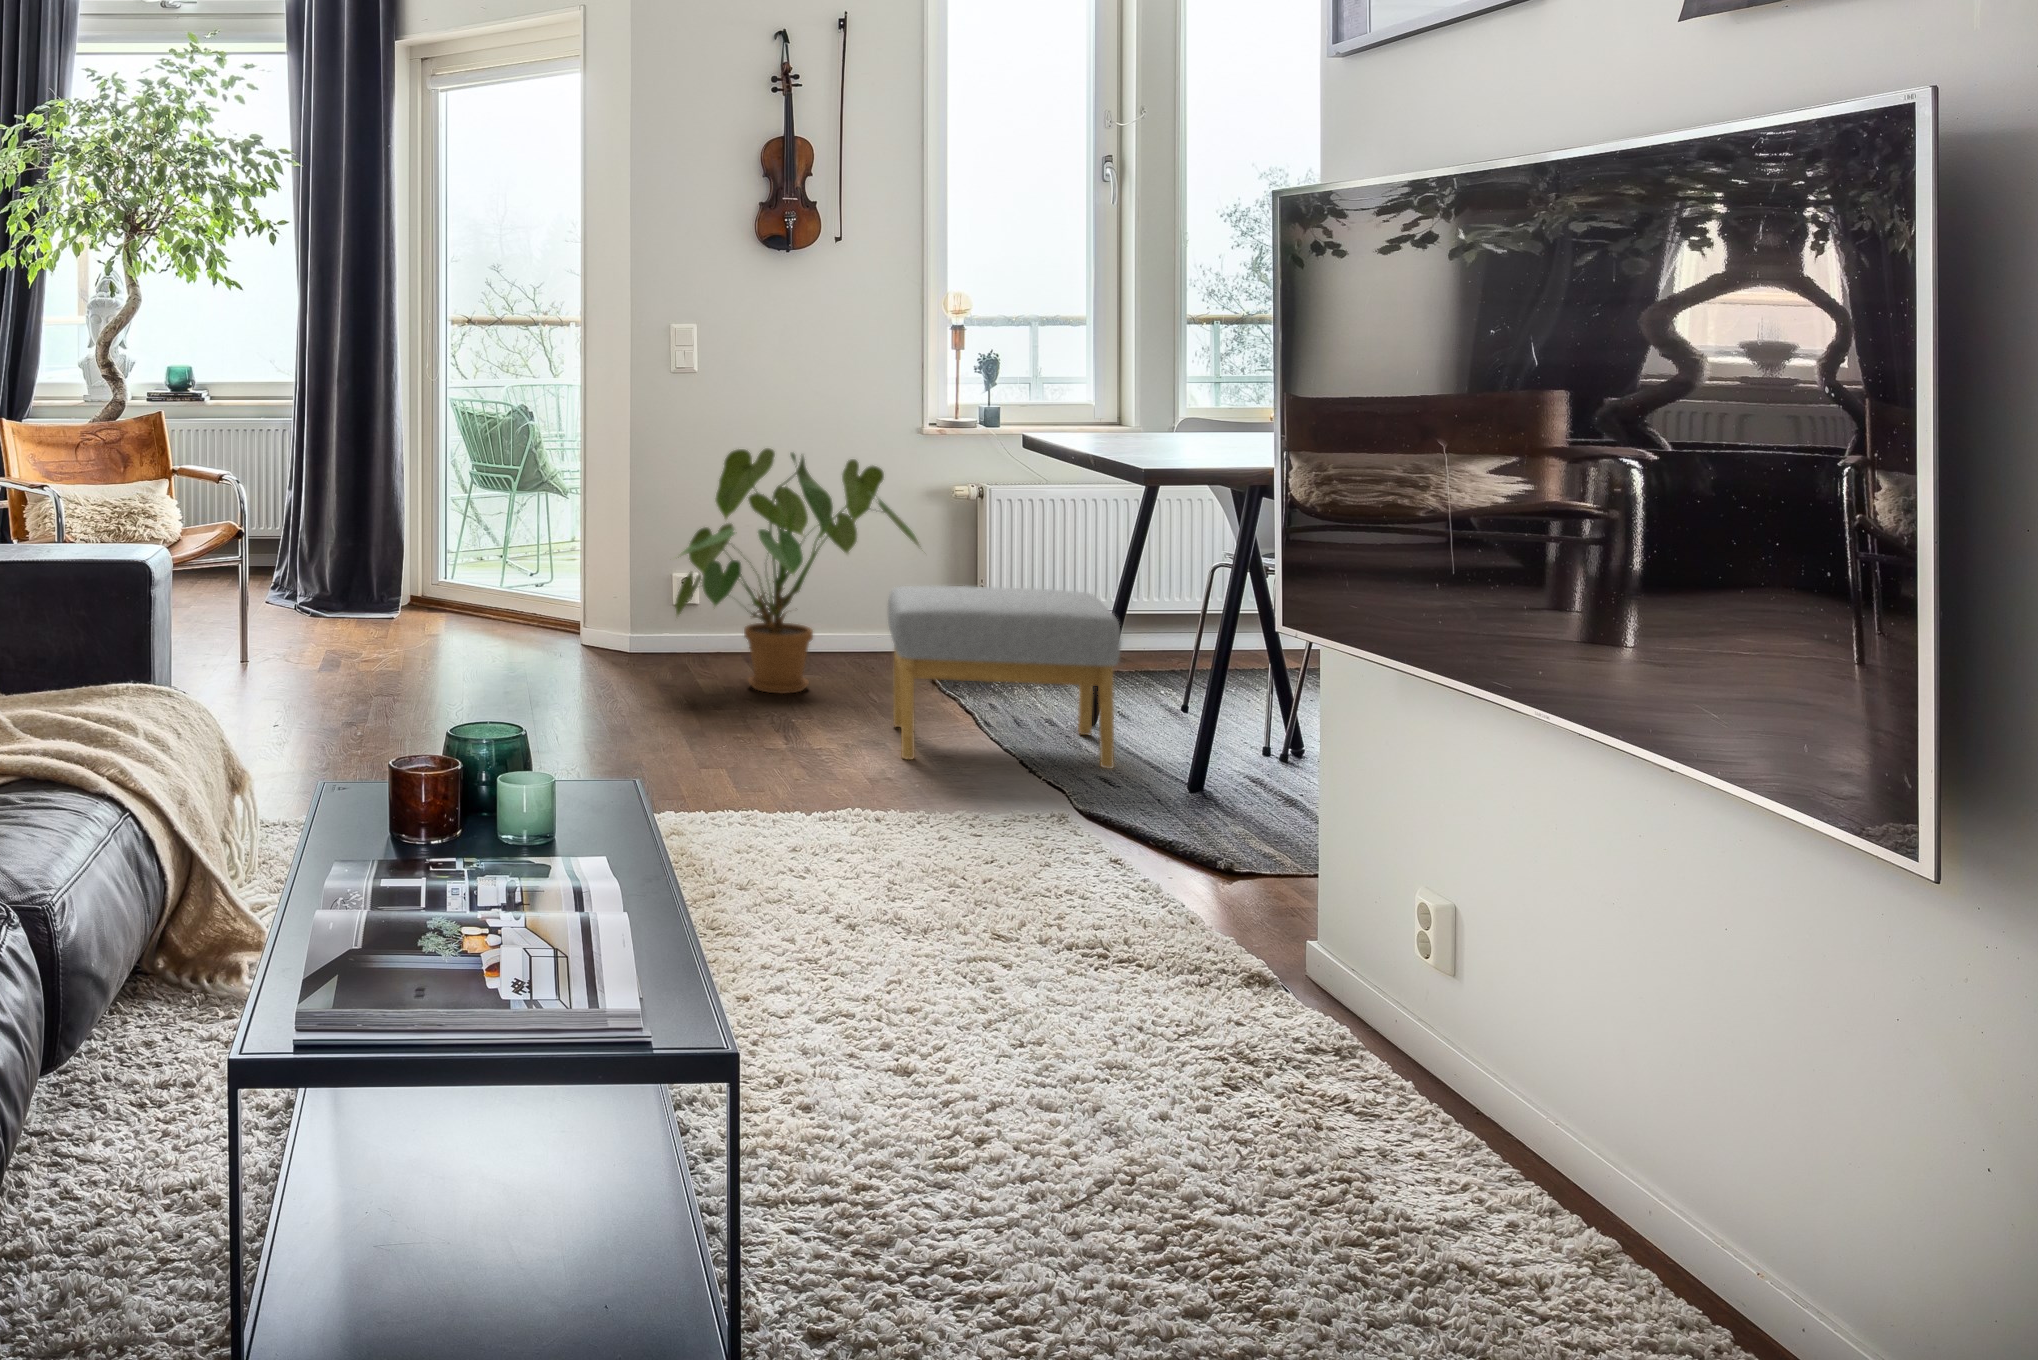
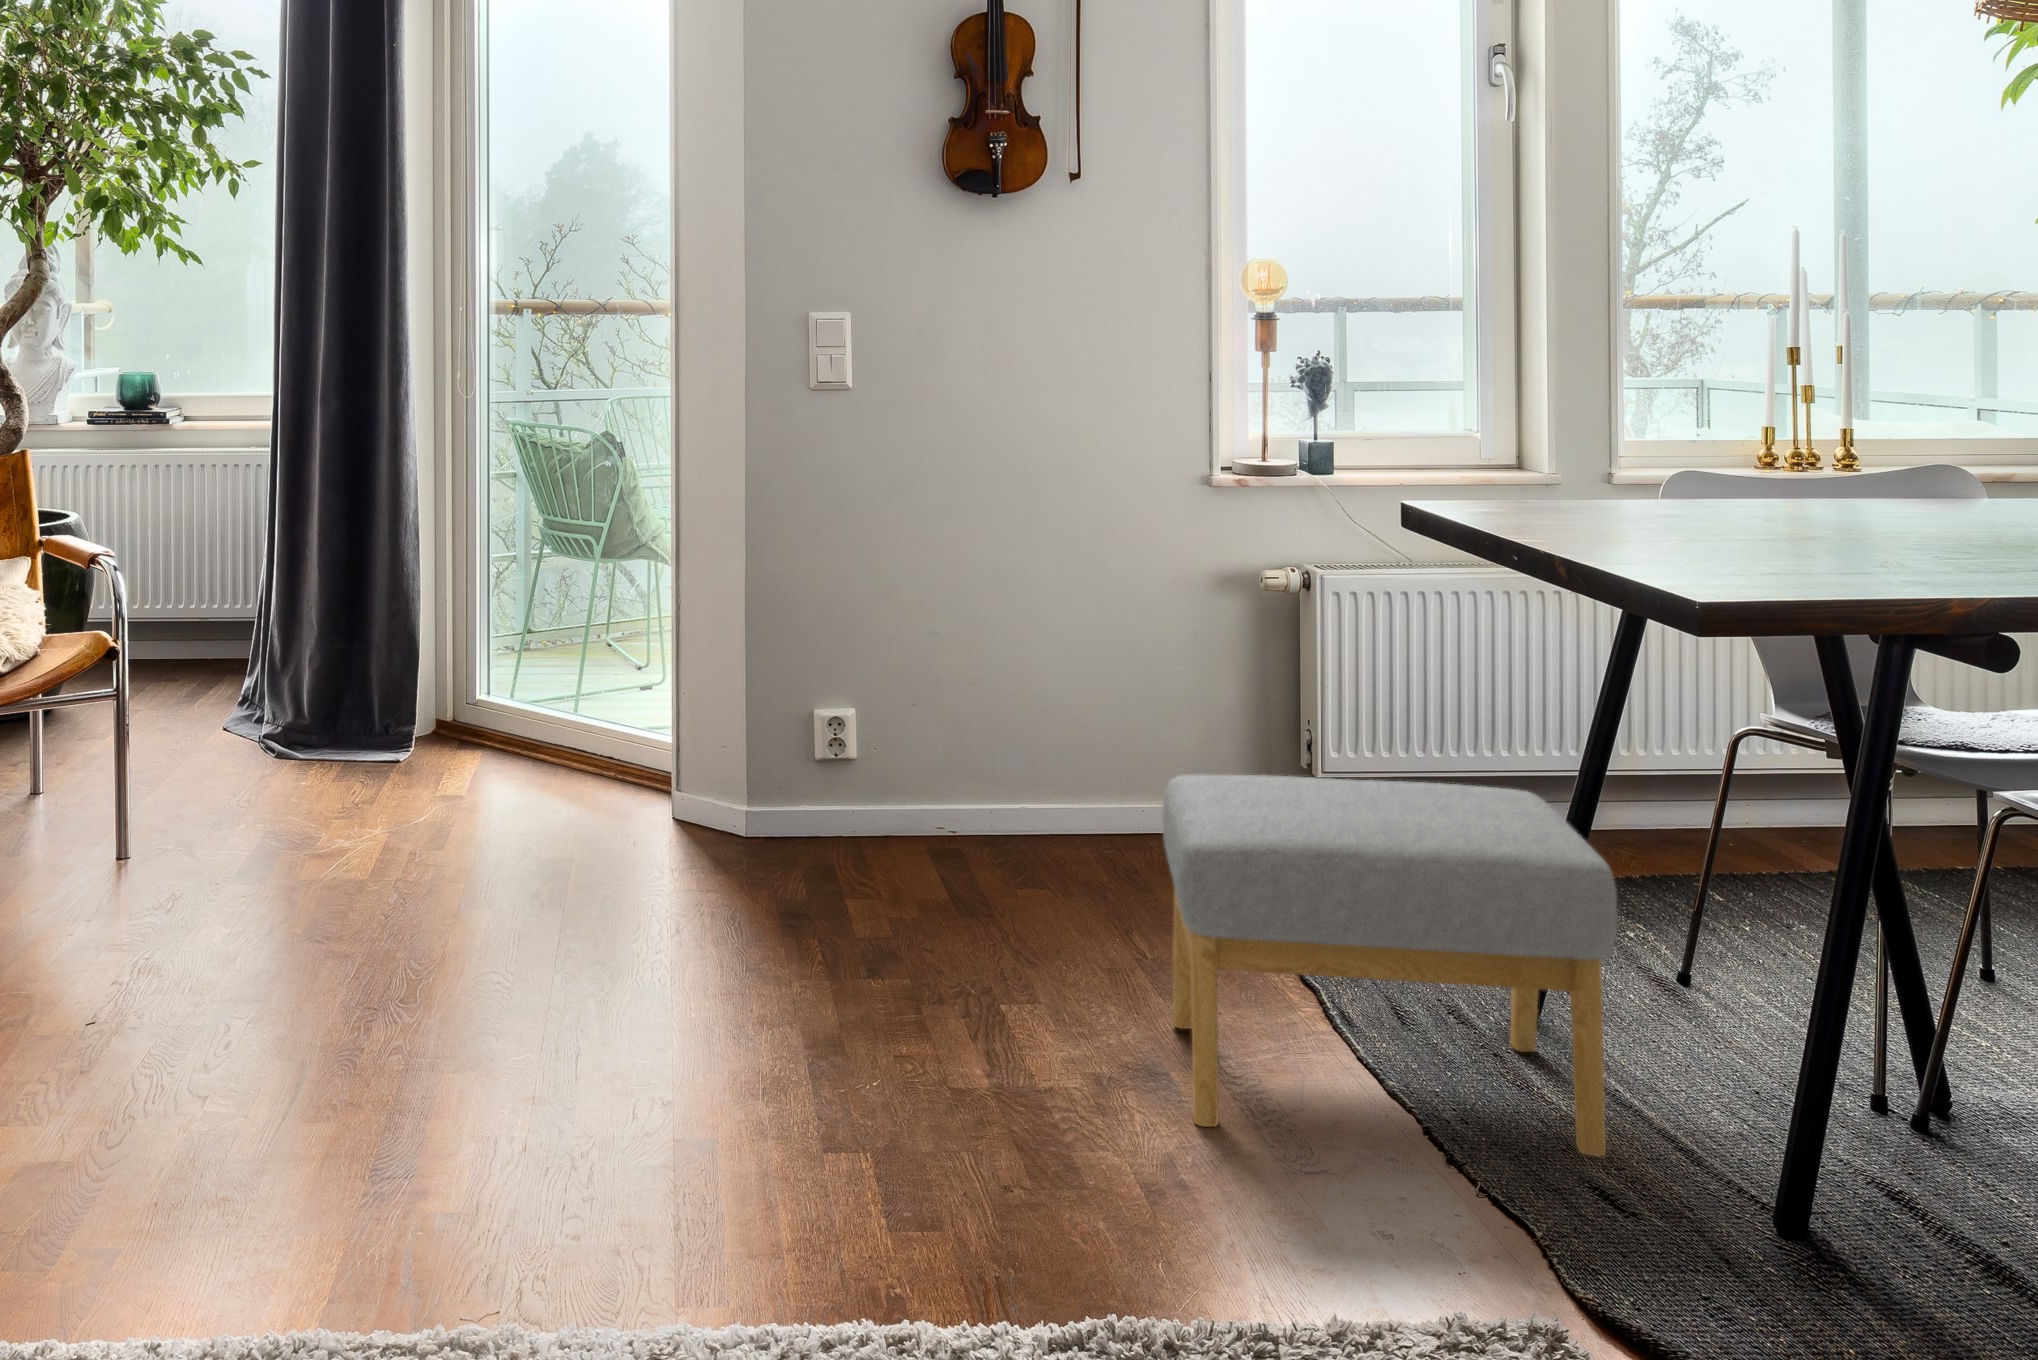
house plant: present [676,448,923,694] -> none [794,511,1225,935]

